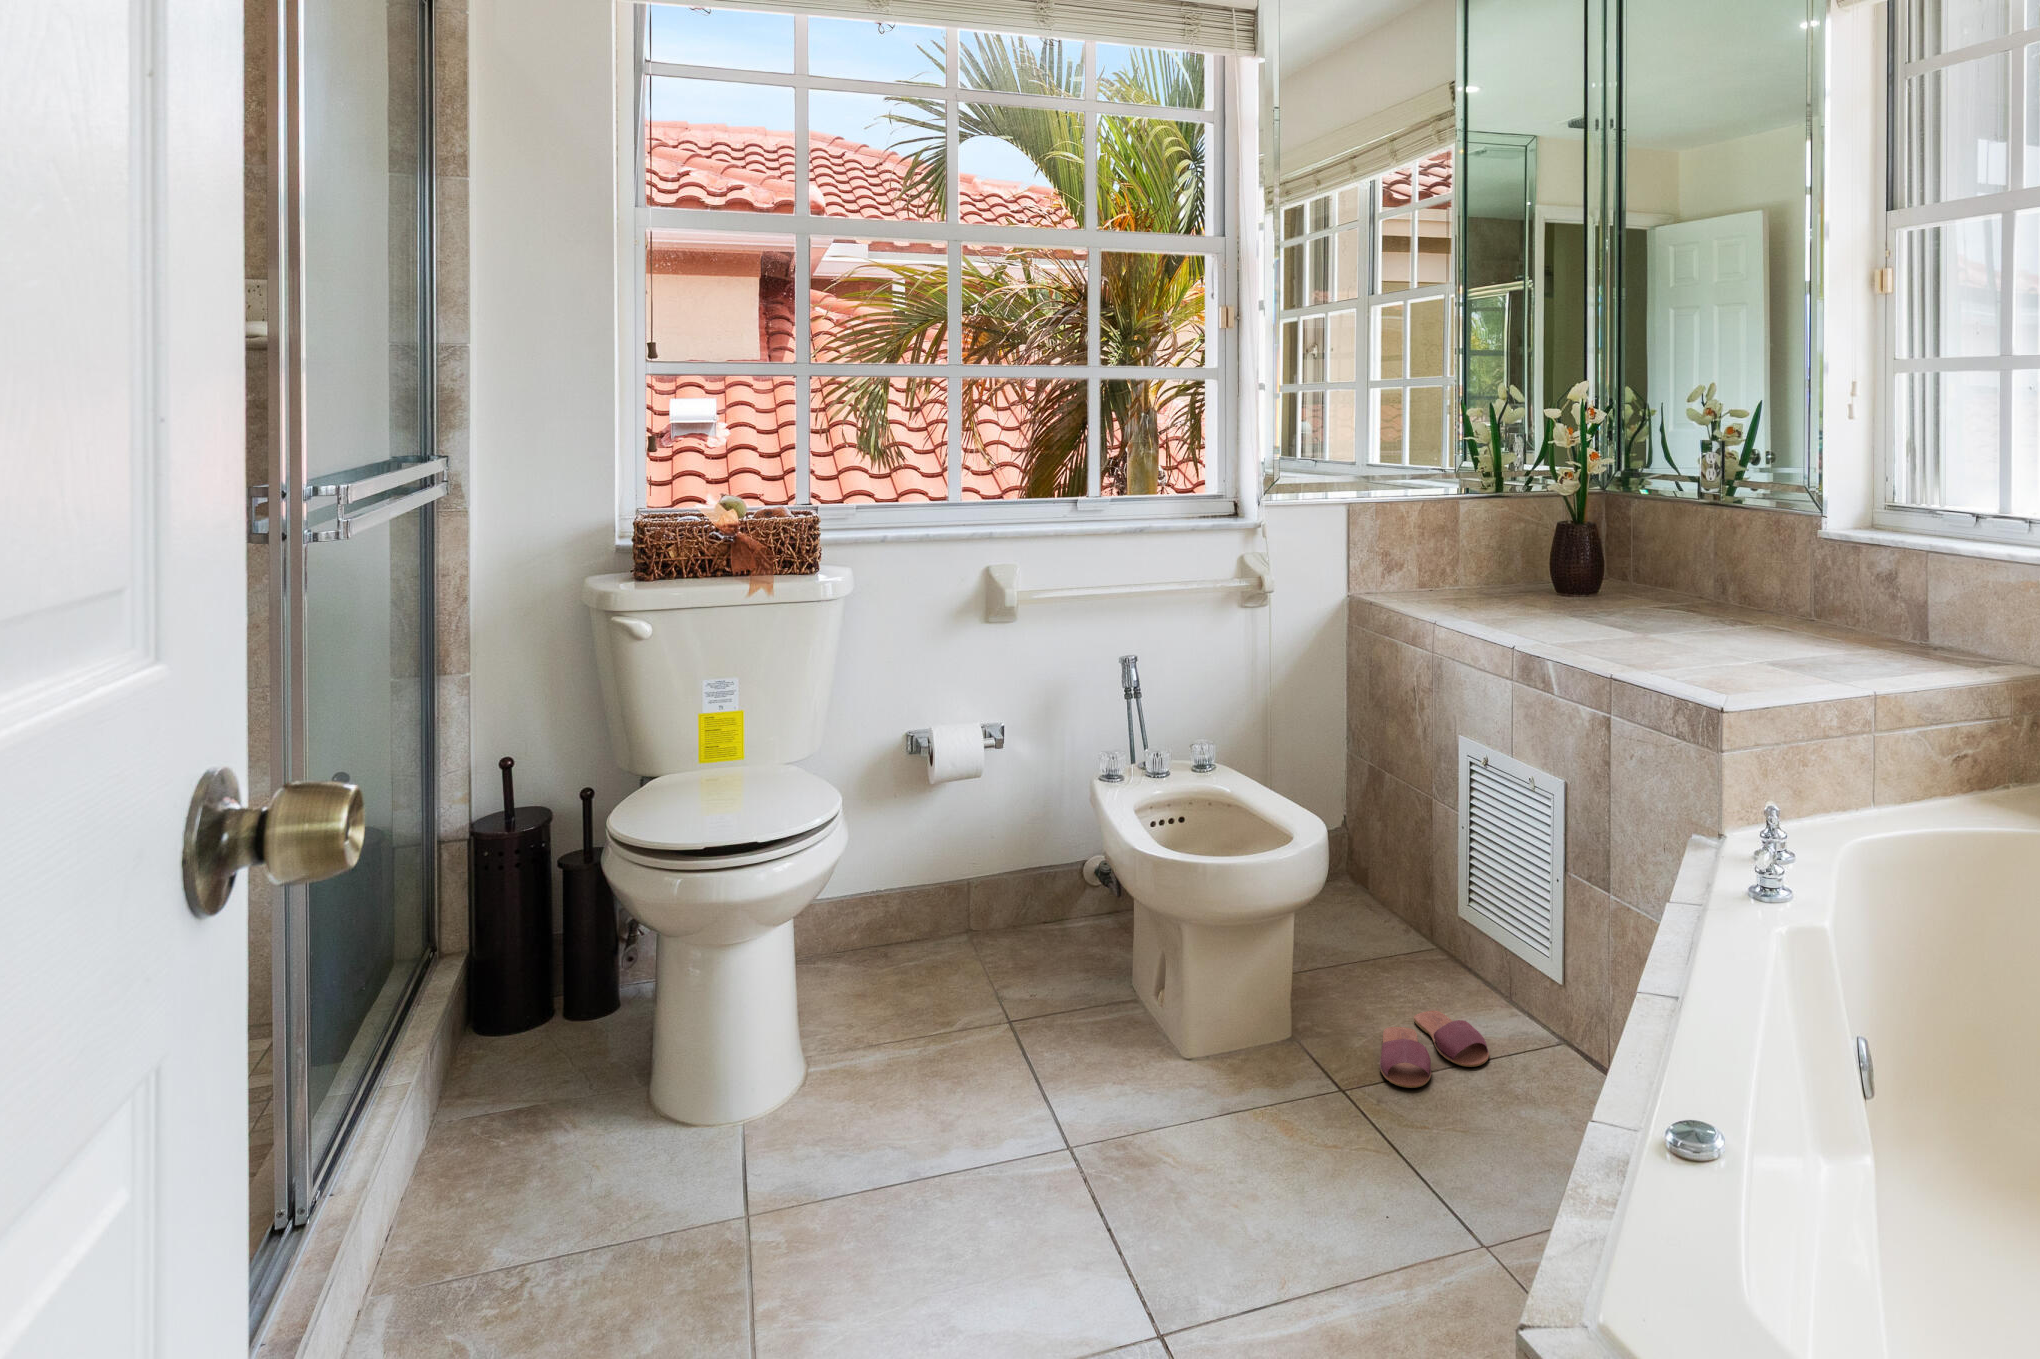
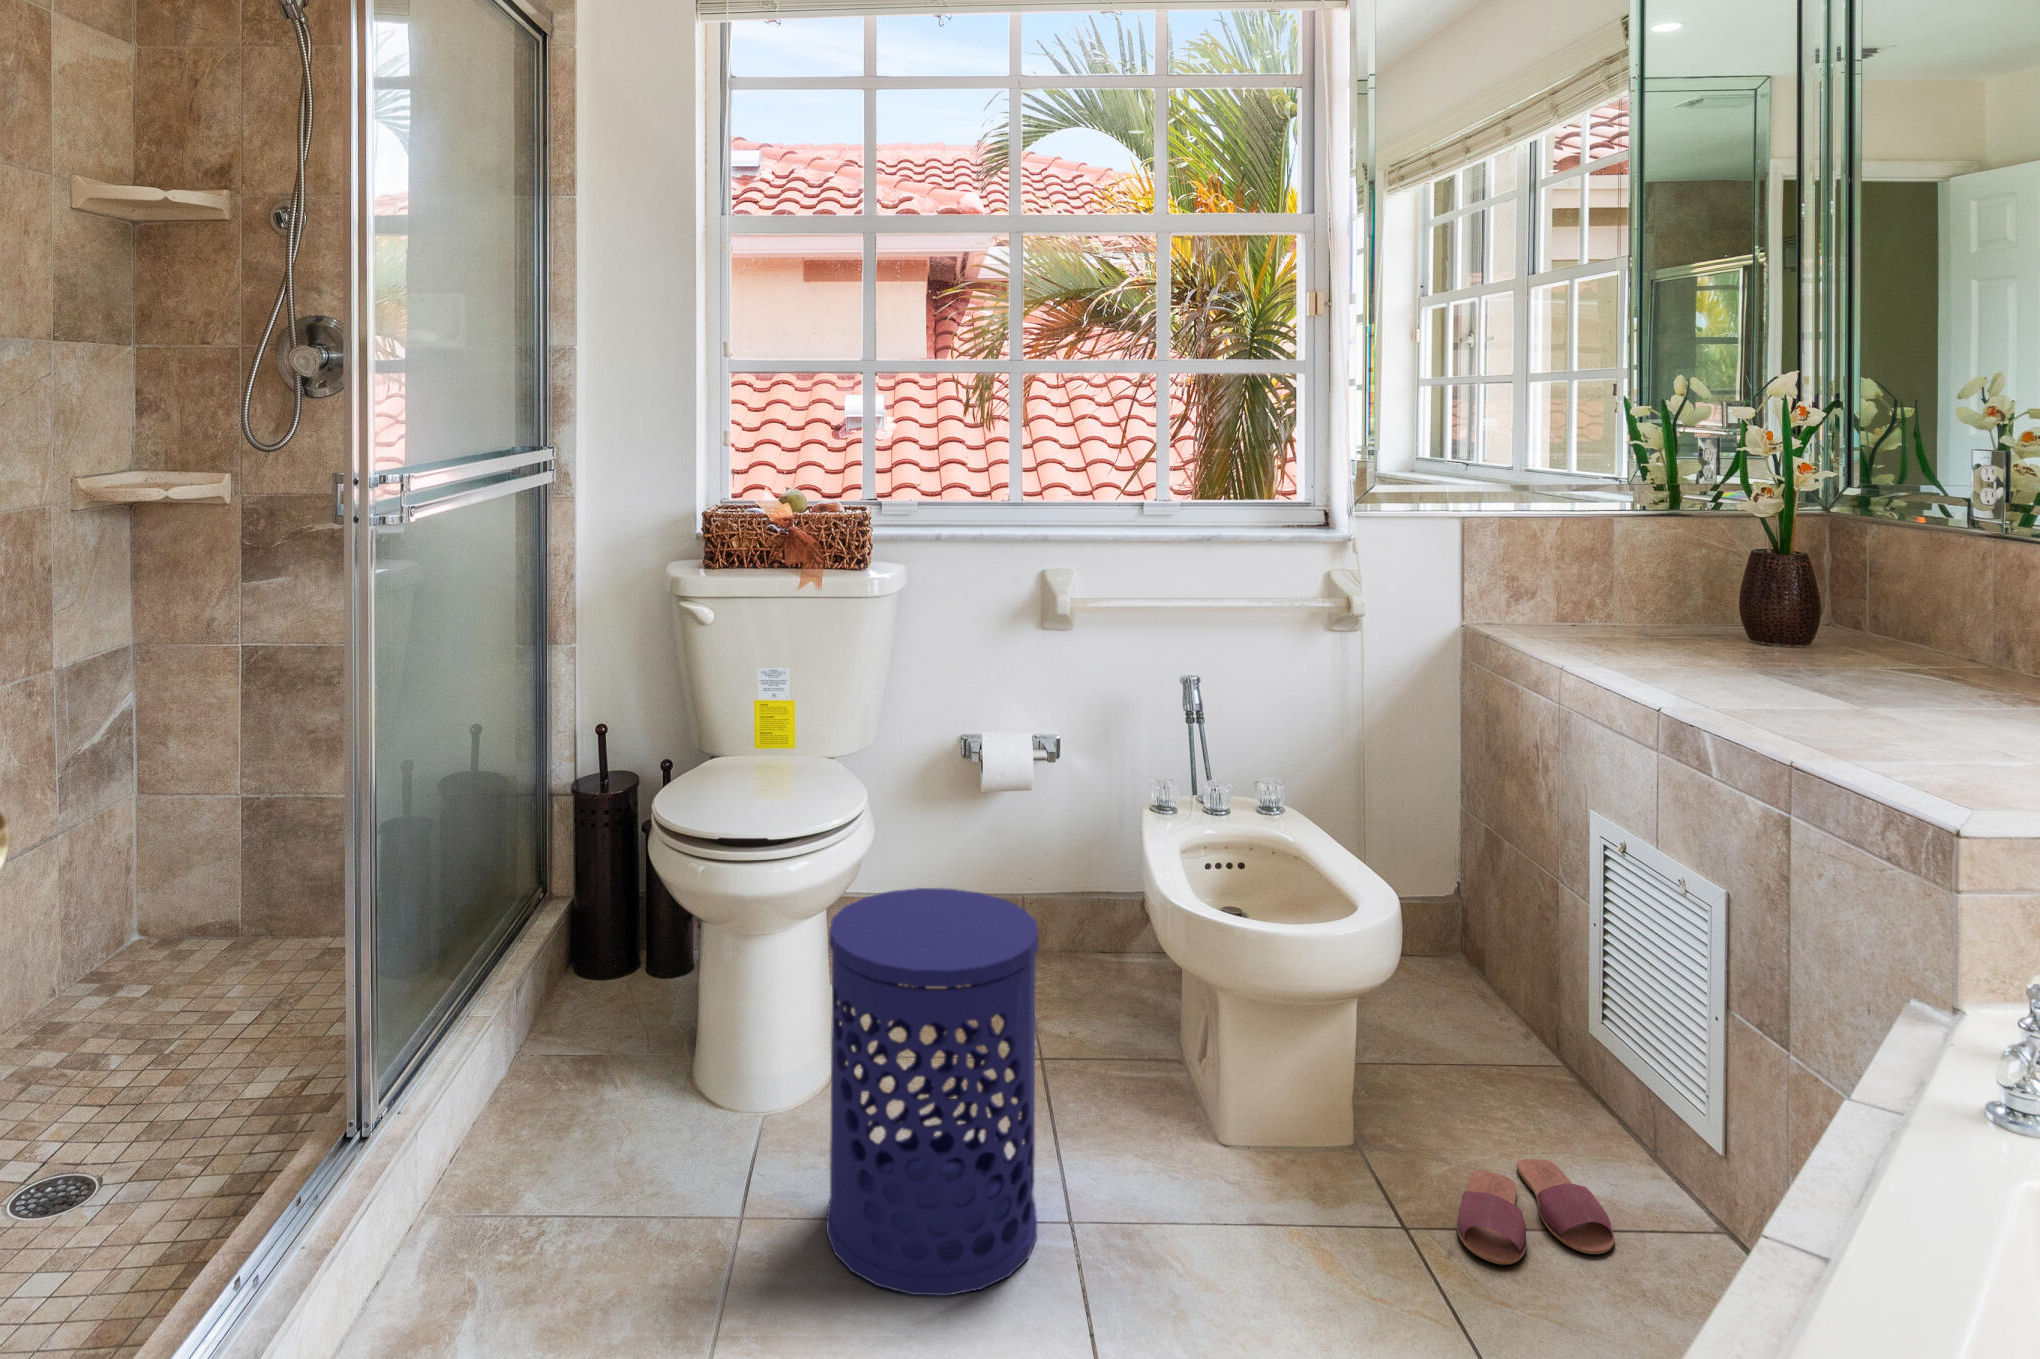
waste bin: none [854,864,1055,1223] -> present [826,888,1038,1296]

